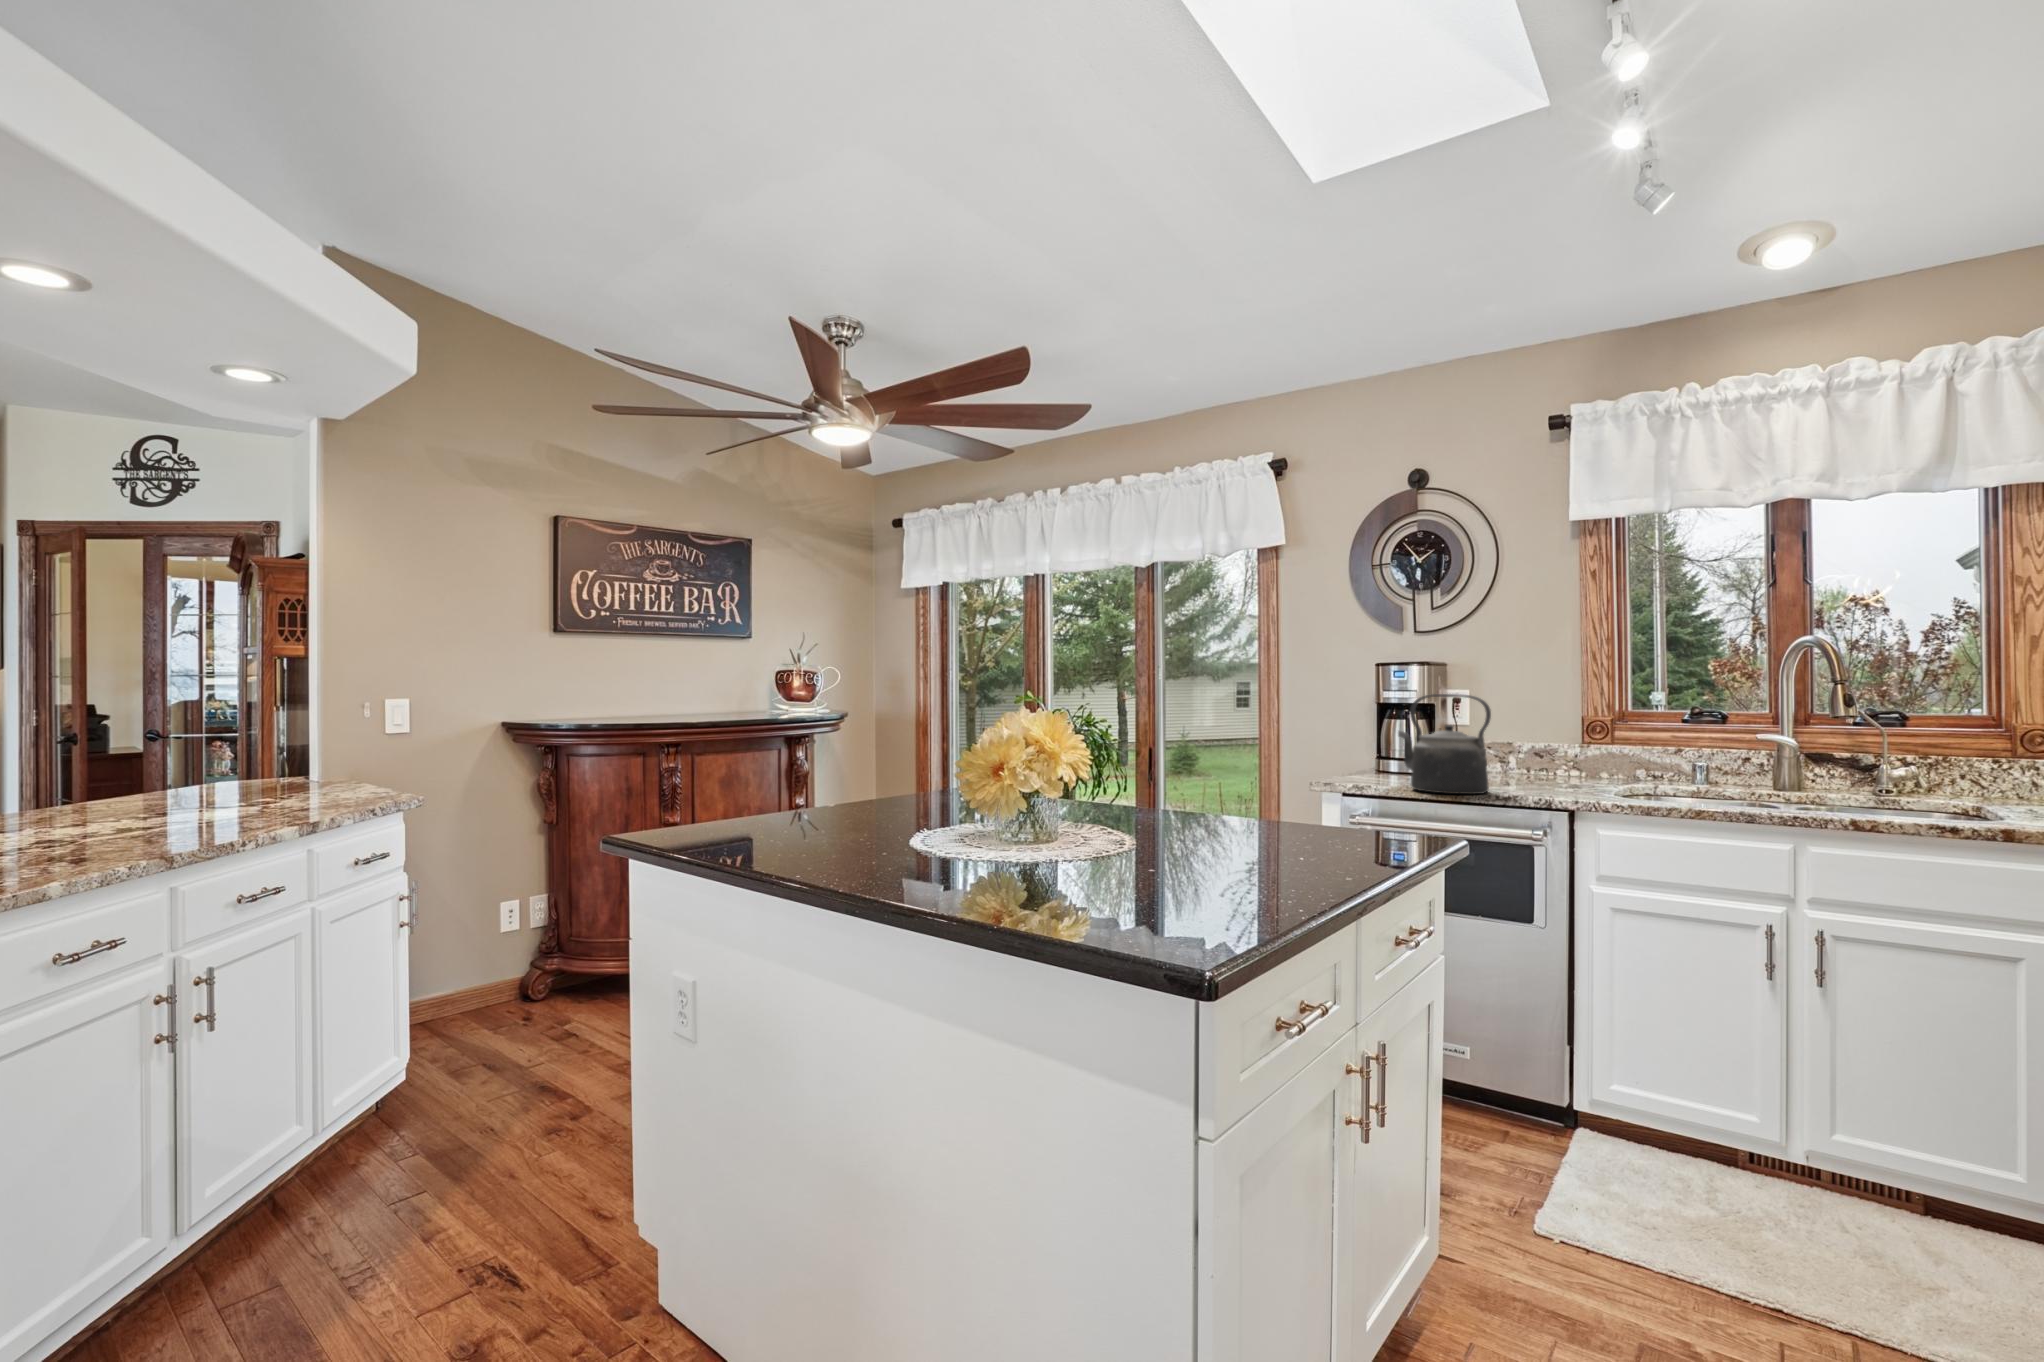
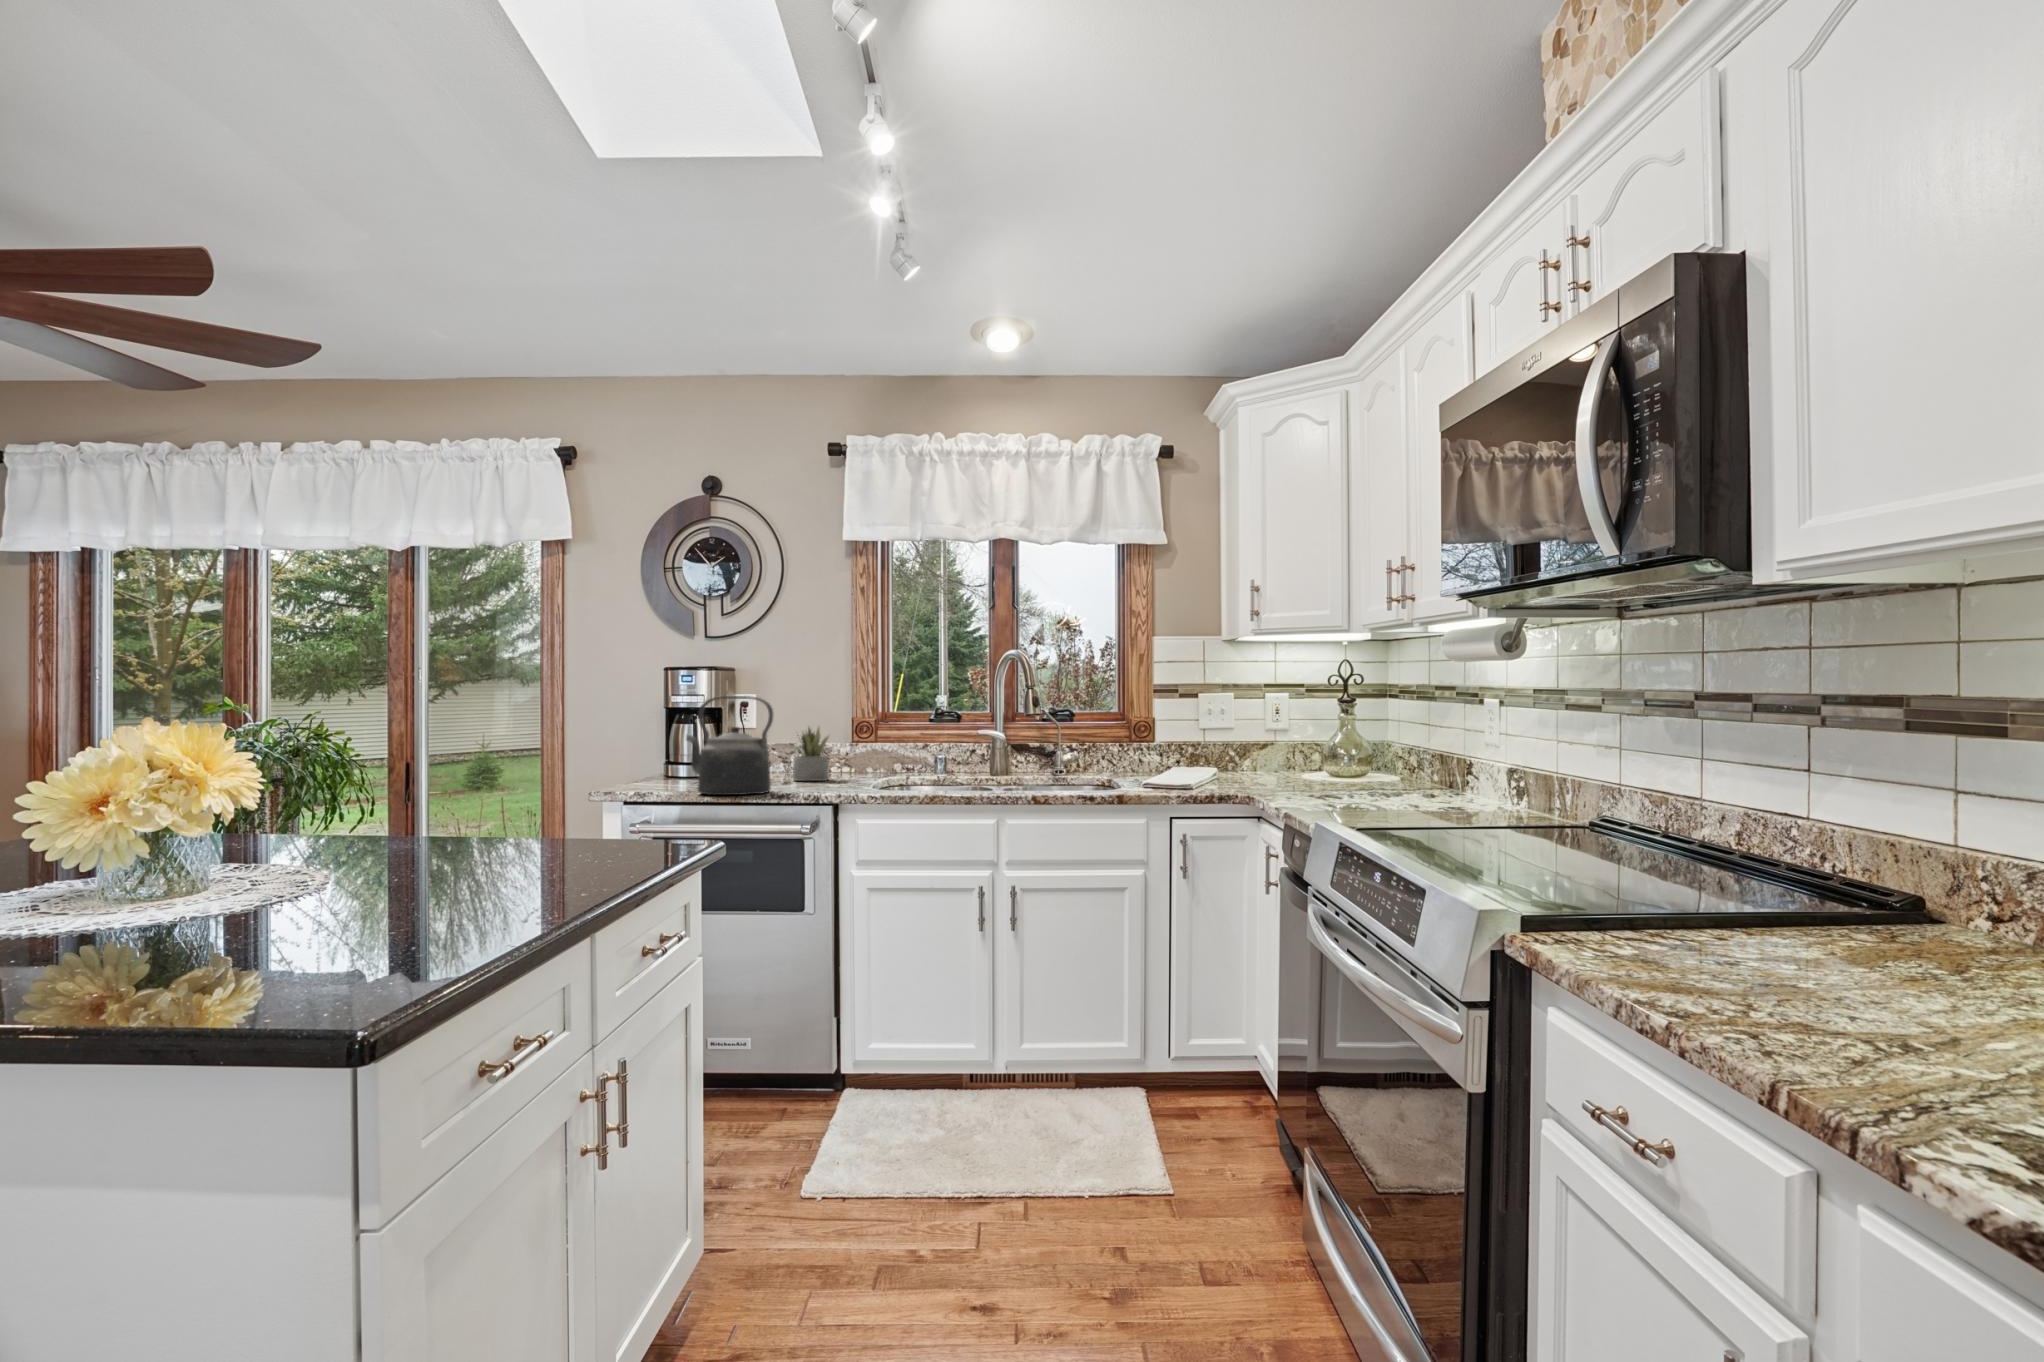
succulent plant: none [1509,721,1553,781] -> present [793,728,829,781]

